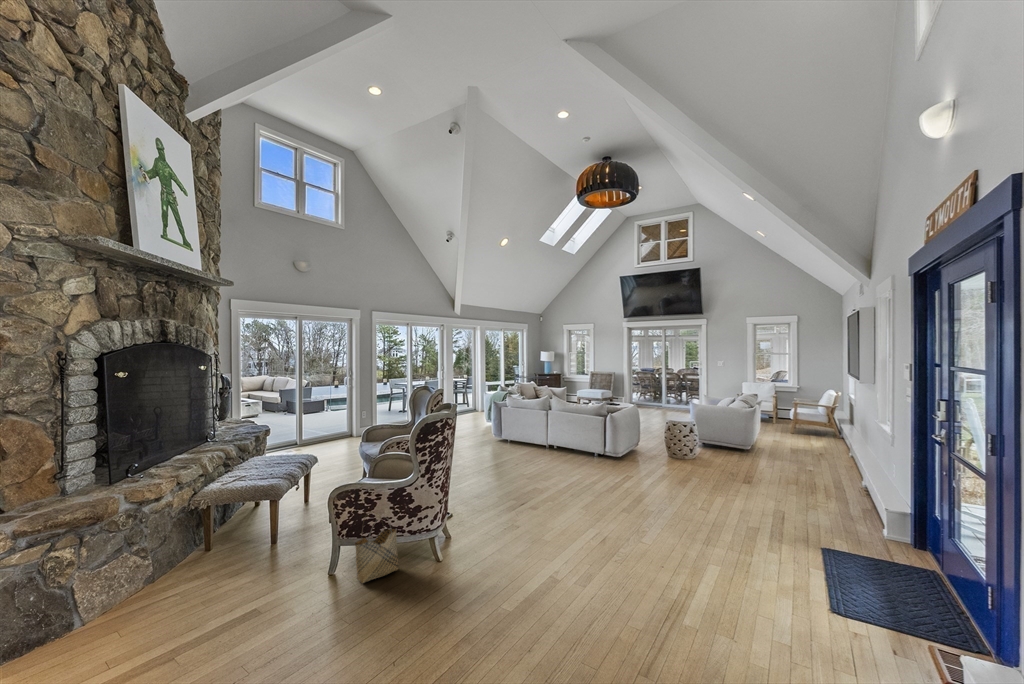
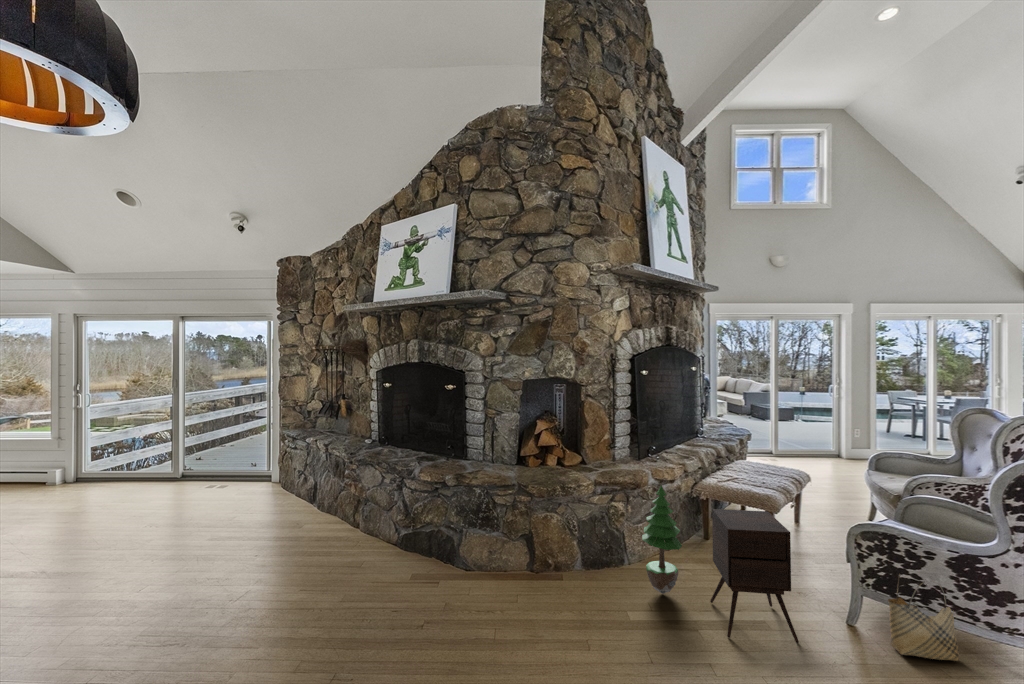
side table: none [194,500,282,646] -> present [710,509,799,643]
potted tree: none [96,505,159,635] -> present [642,485,682,594]

